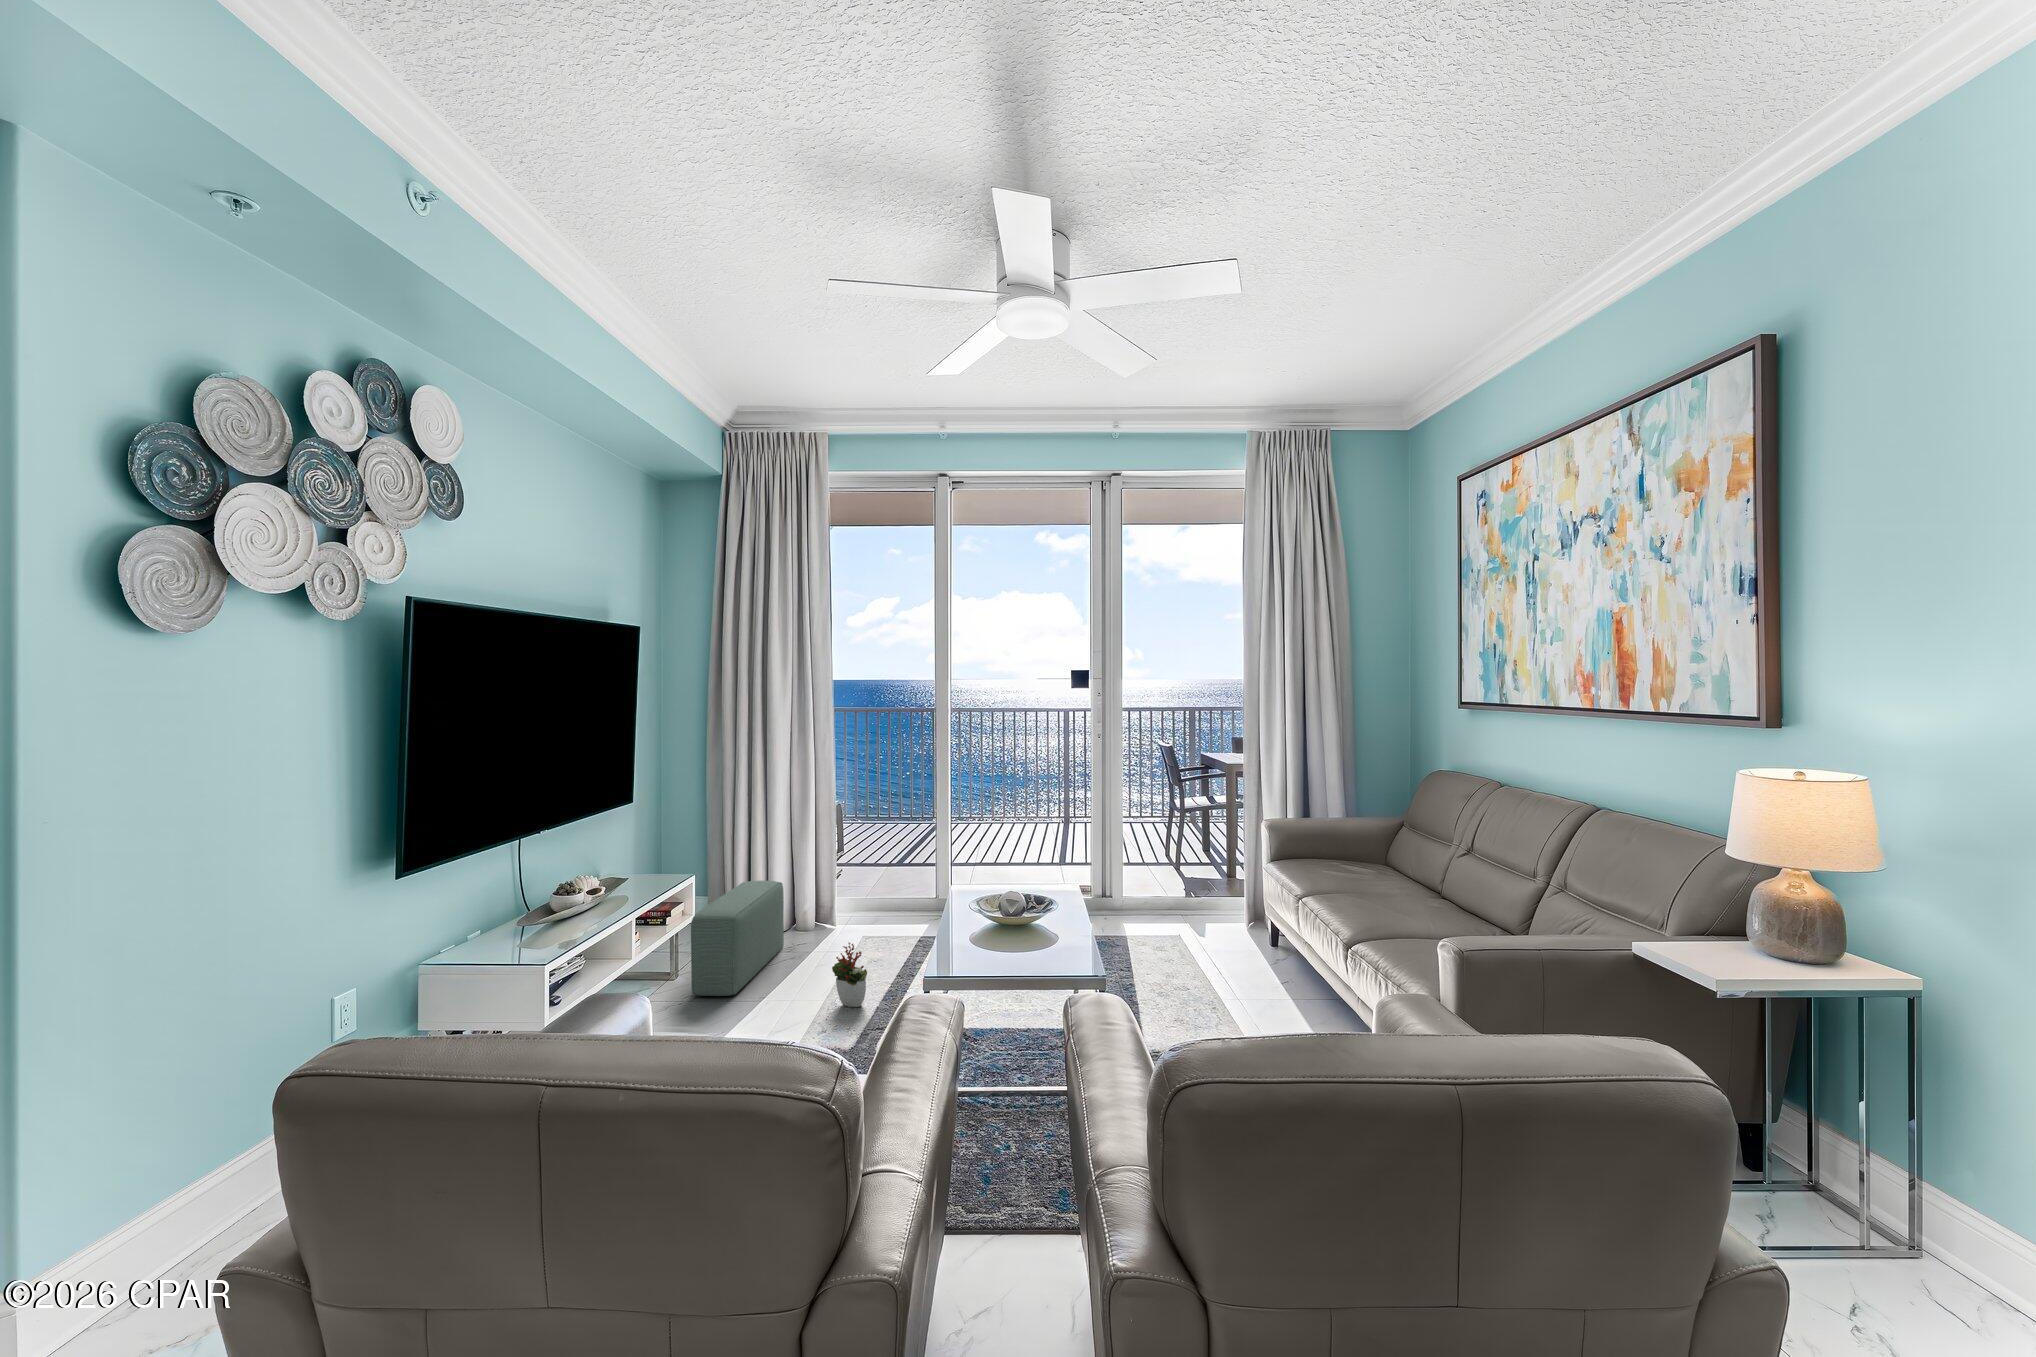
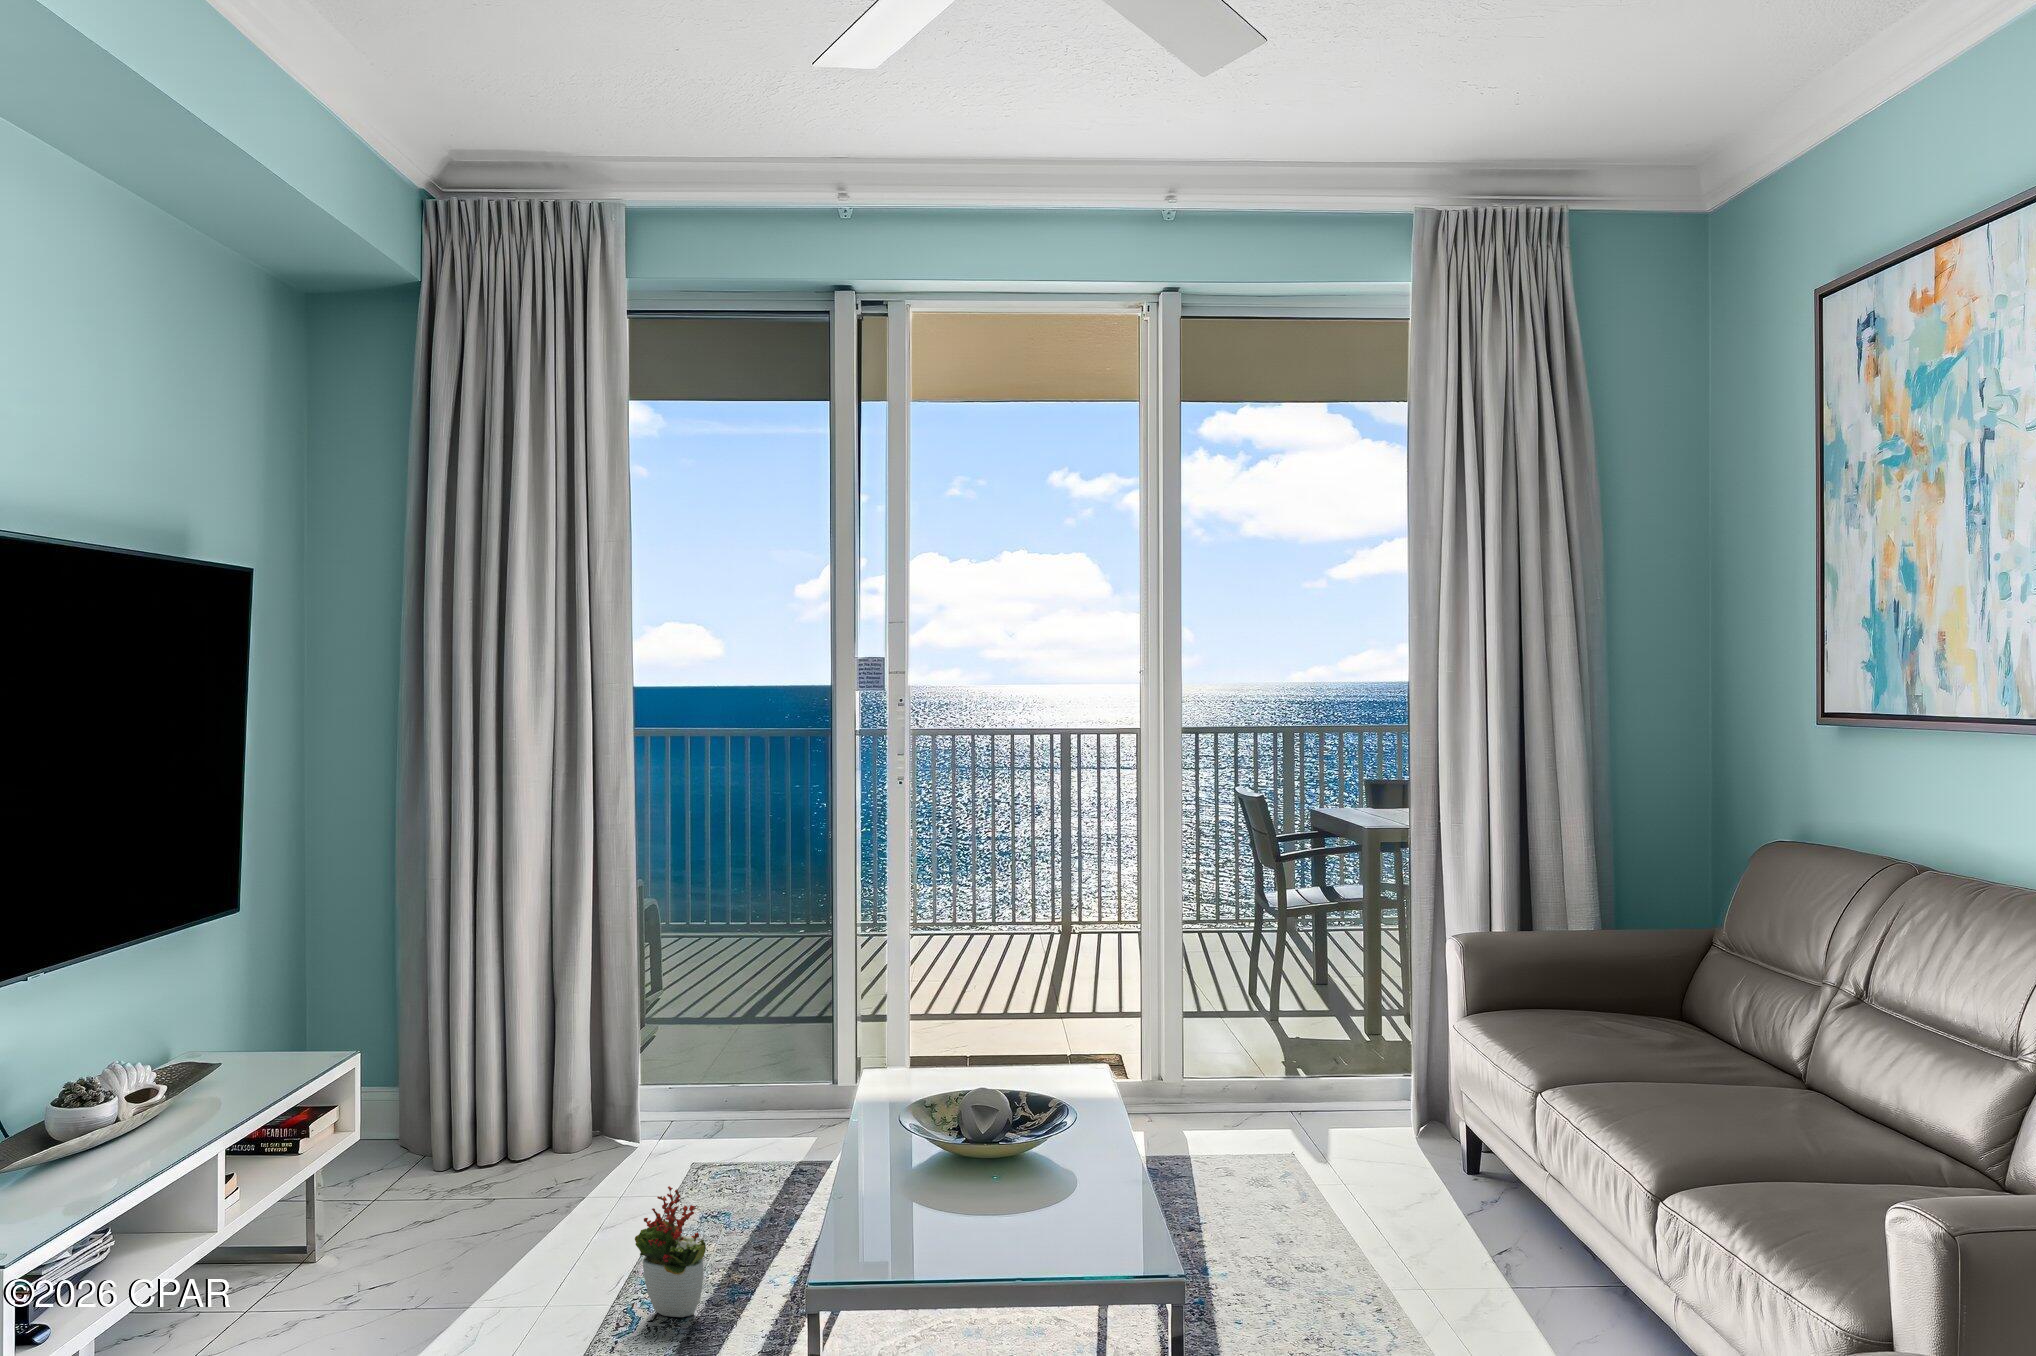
pouf: present [691,881,784,996] -> none [348,1059,539,1298]

